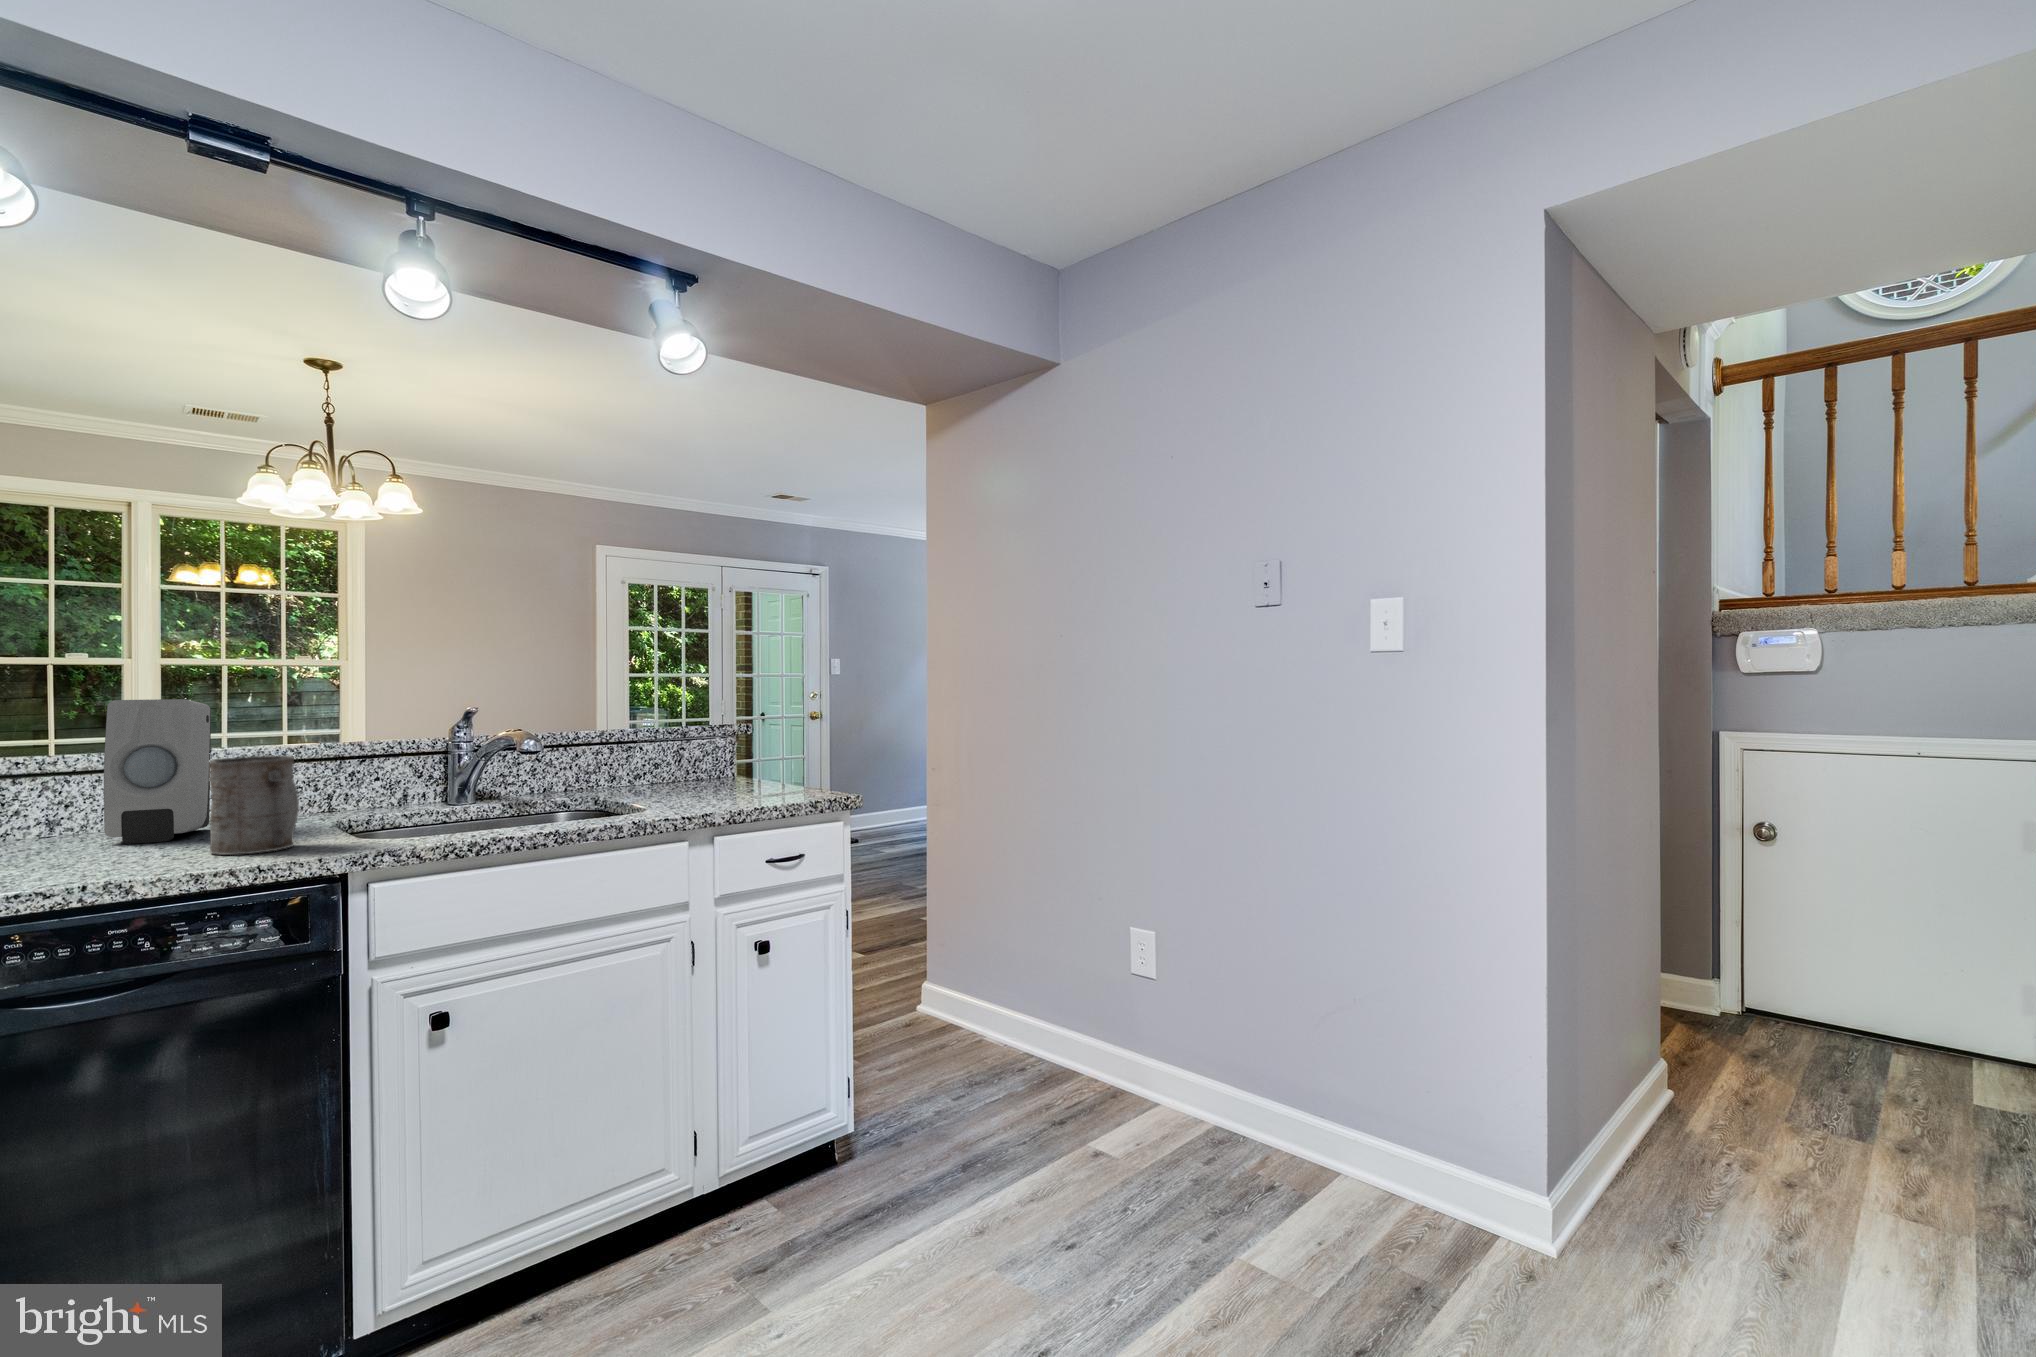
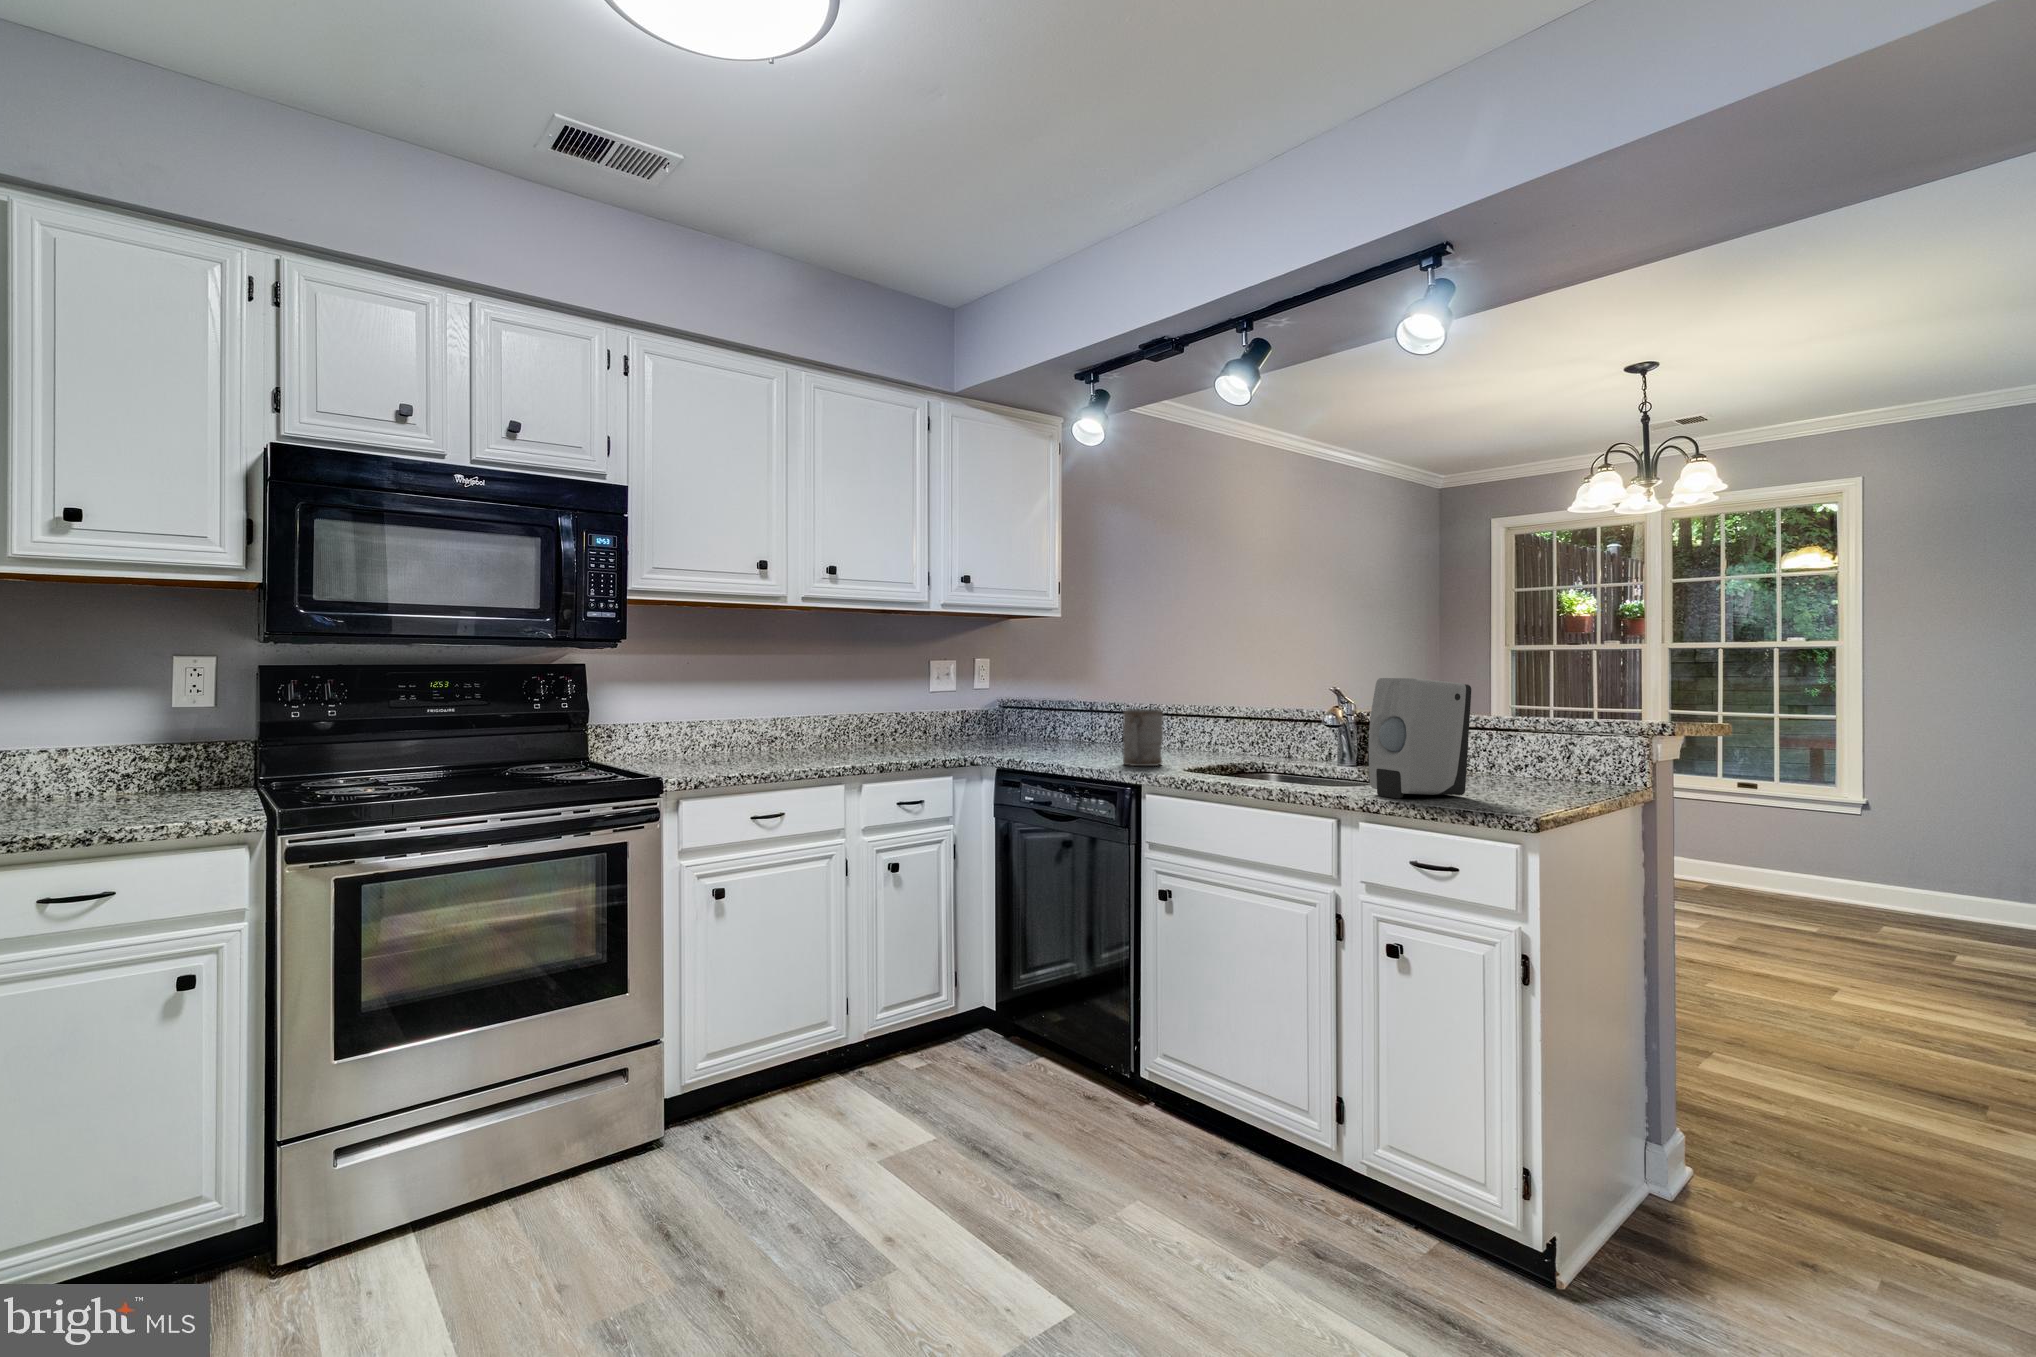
soap dispenser: present [104,699,211,844] -> present [1368,678,1471,798]

